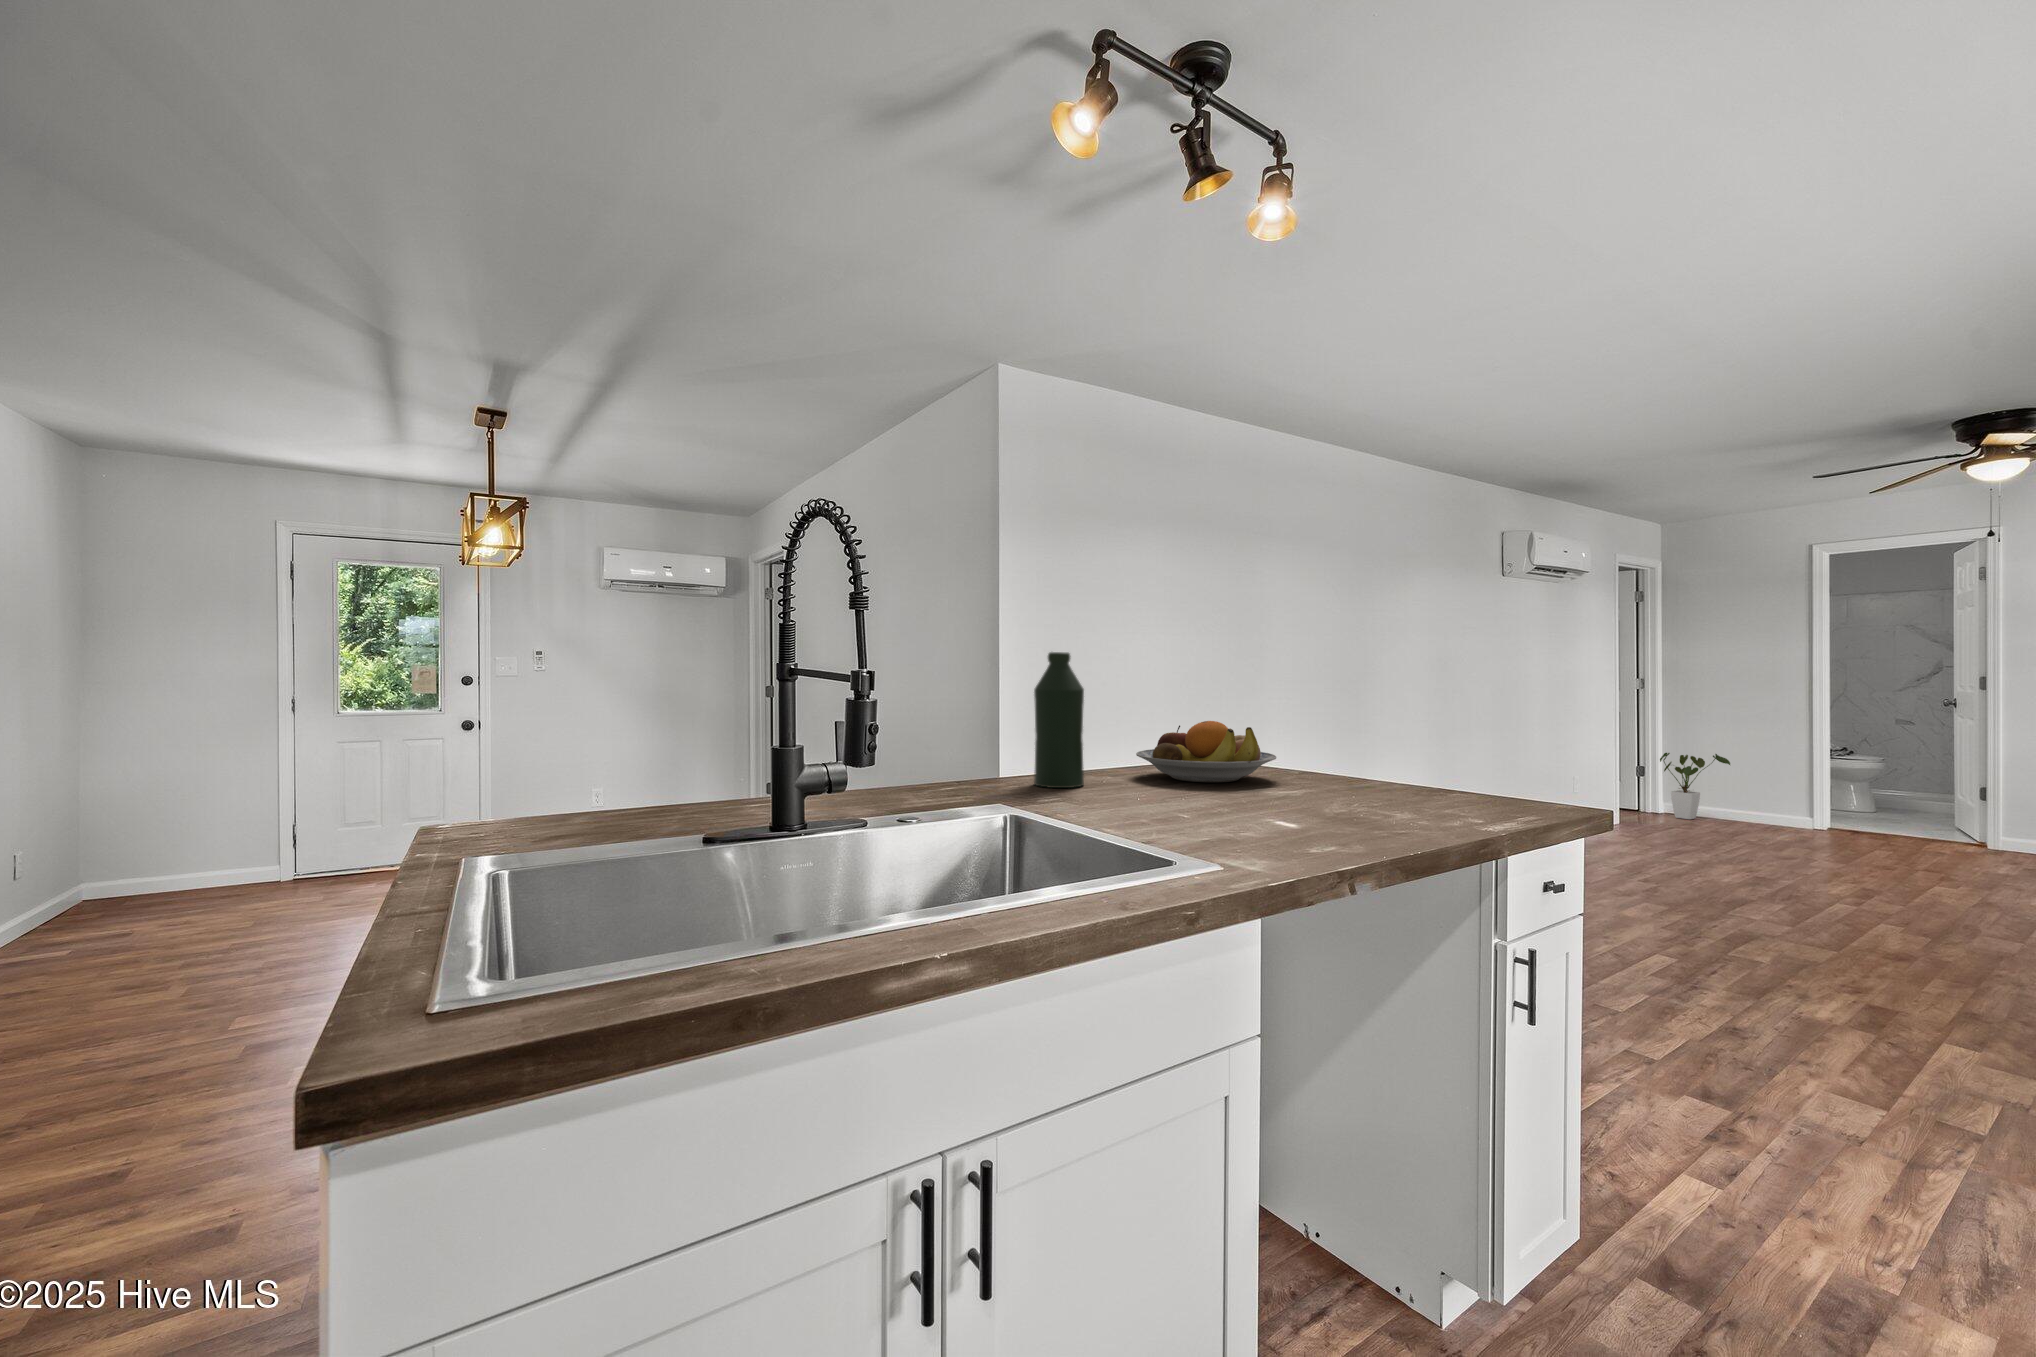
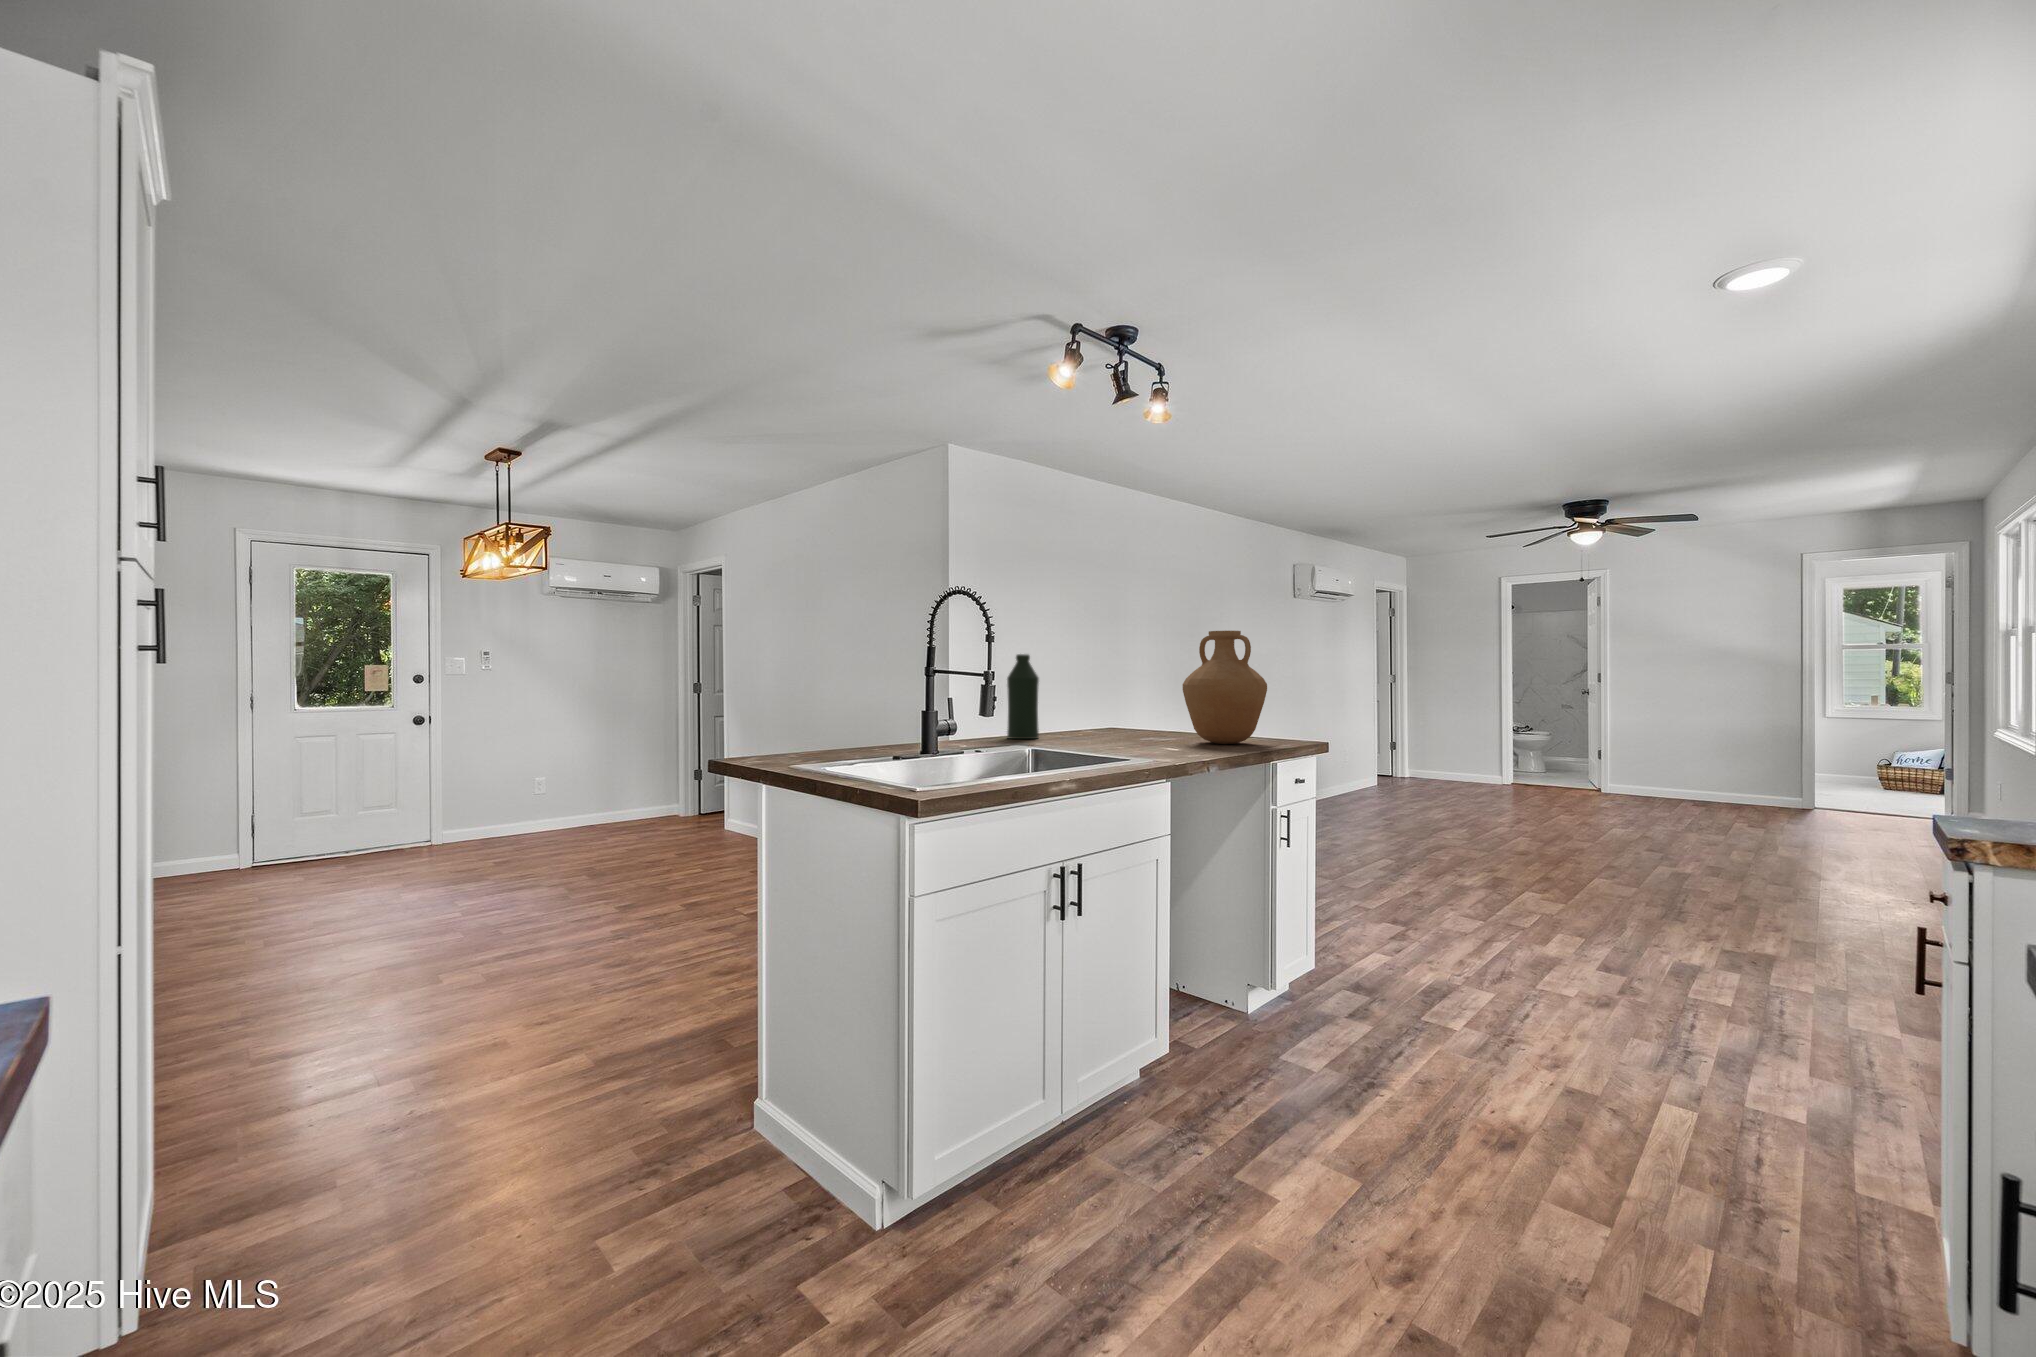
vase: none [1321,609,1482,812] -> present [1183,631,1267,744]
fruit bowl: present [1136,721,1276,782] -> none [1066,698,1153,736]
house plant: present [1660,753,1730,819] -> none [1403,731,1449,781]

